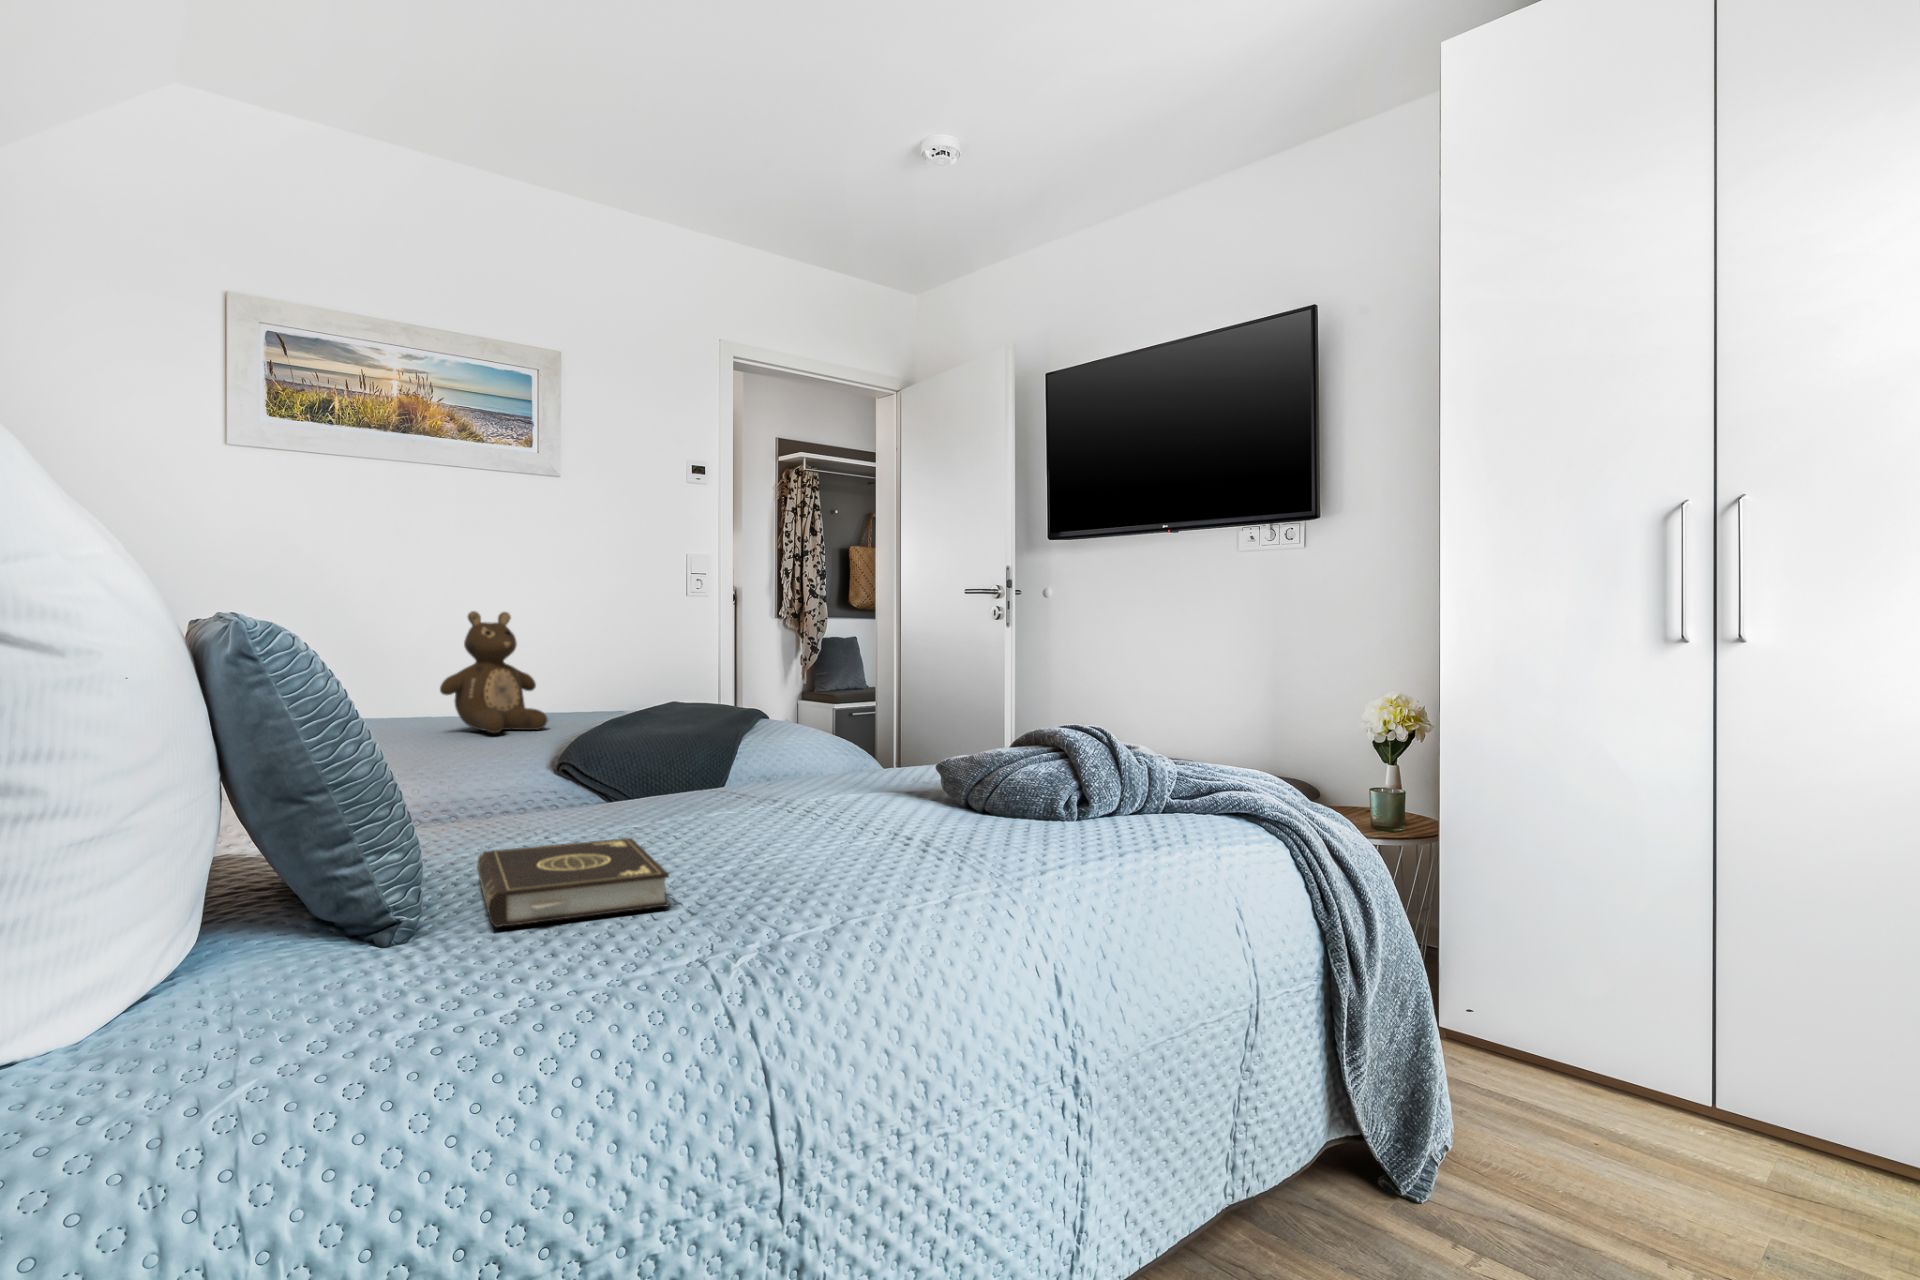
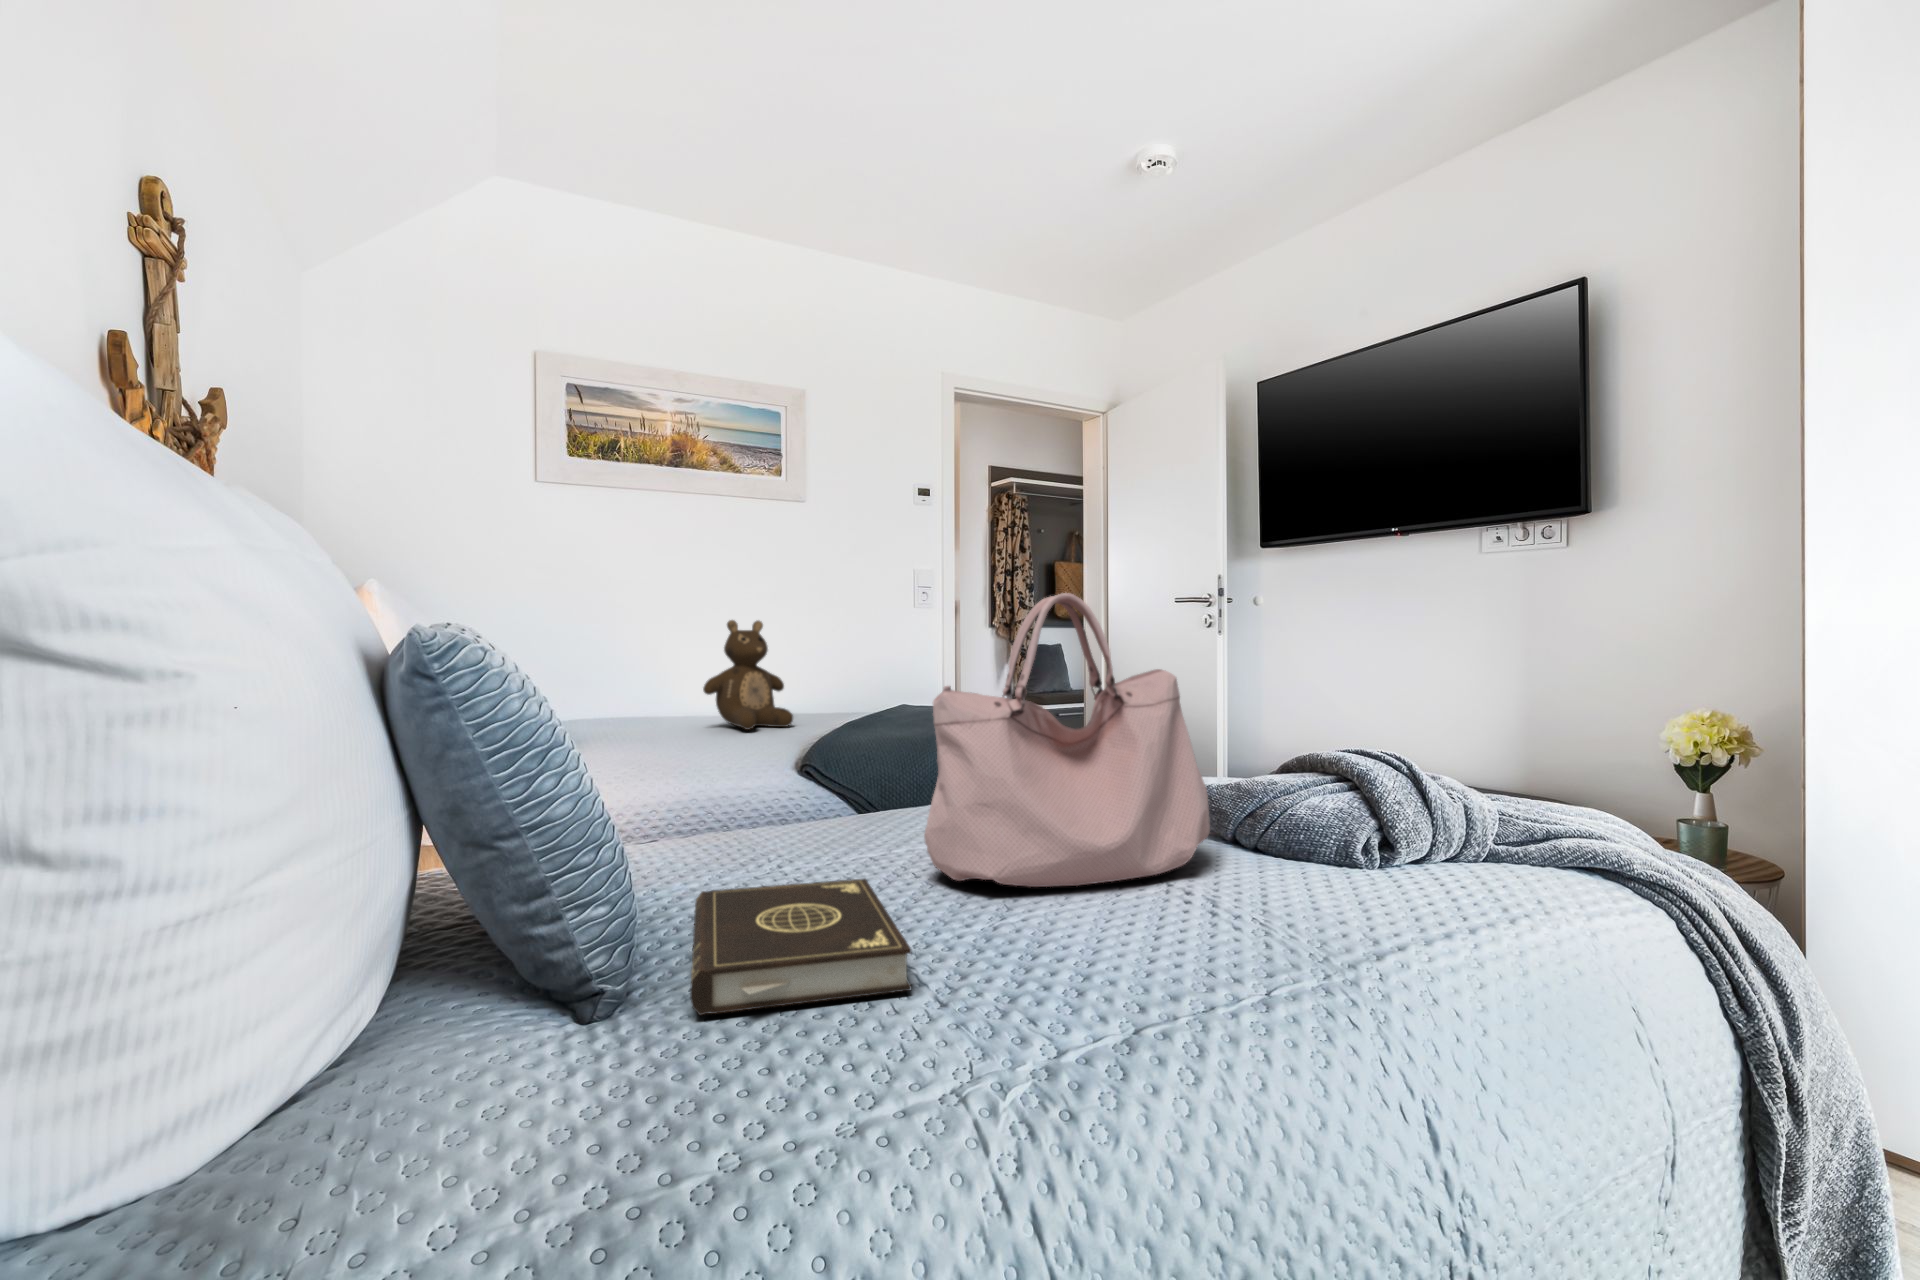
handbag: none [685,592,937,841] -> present [924,593,1210,887]

